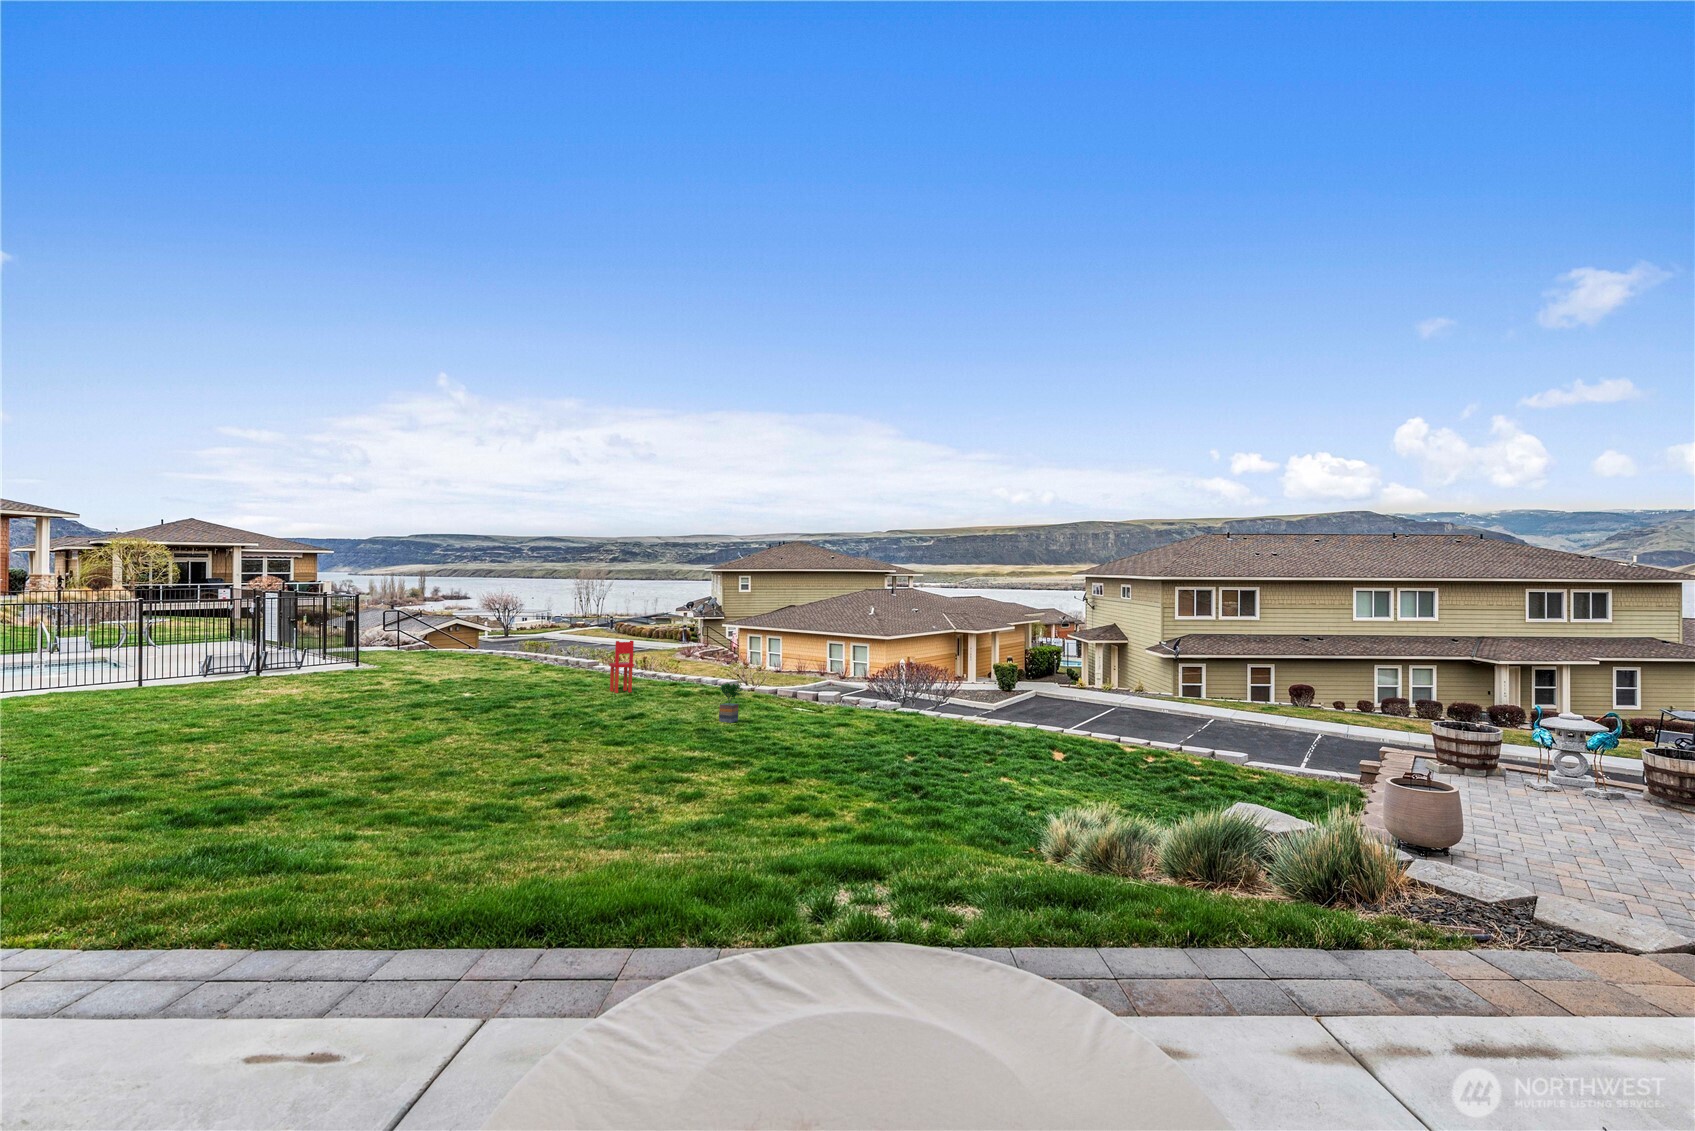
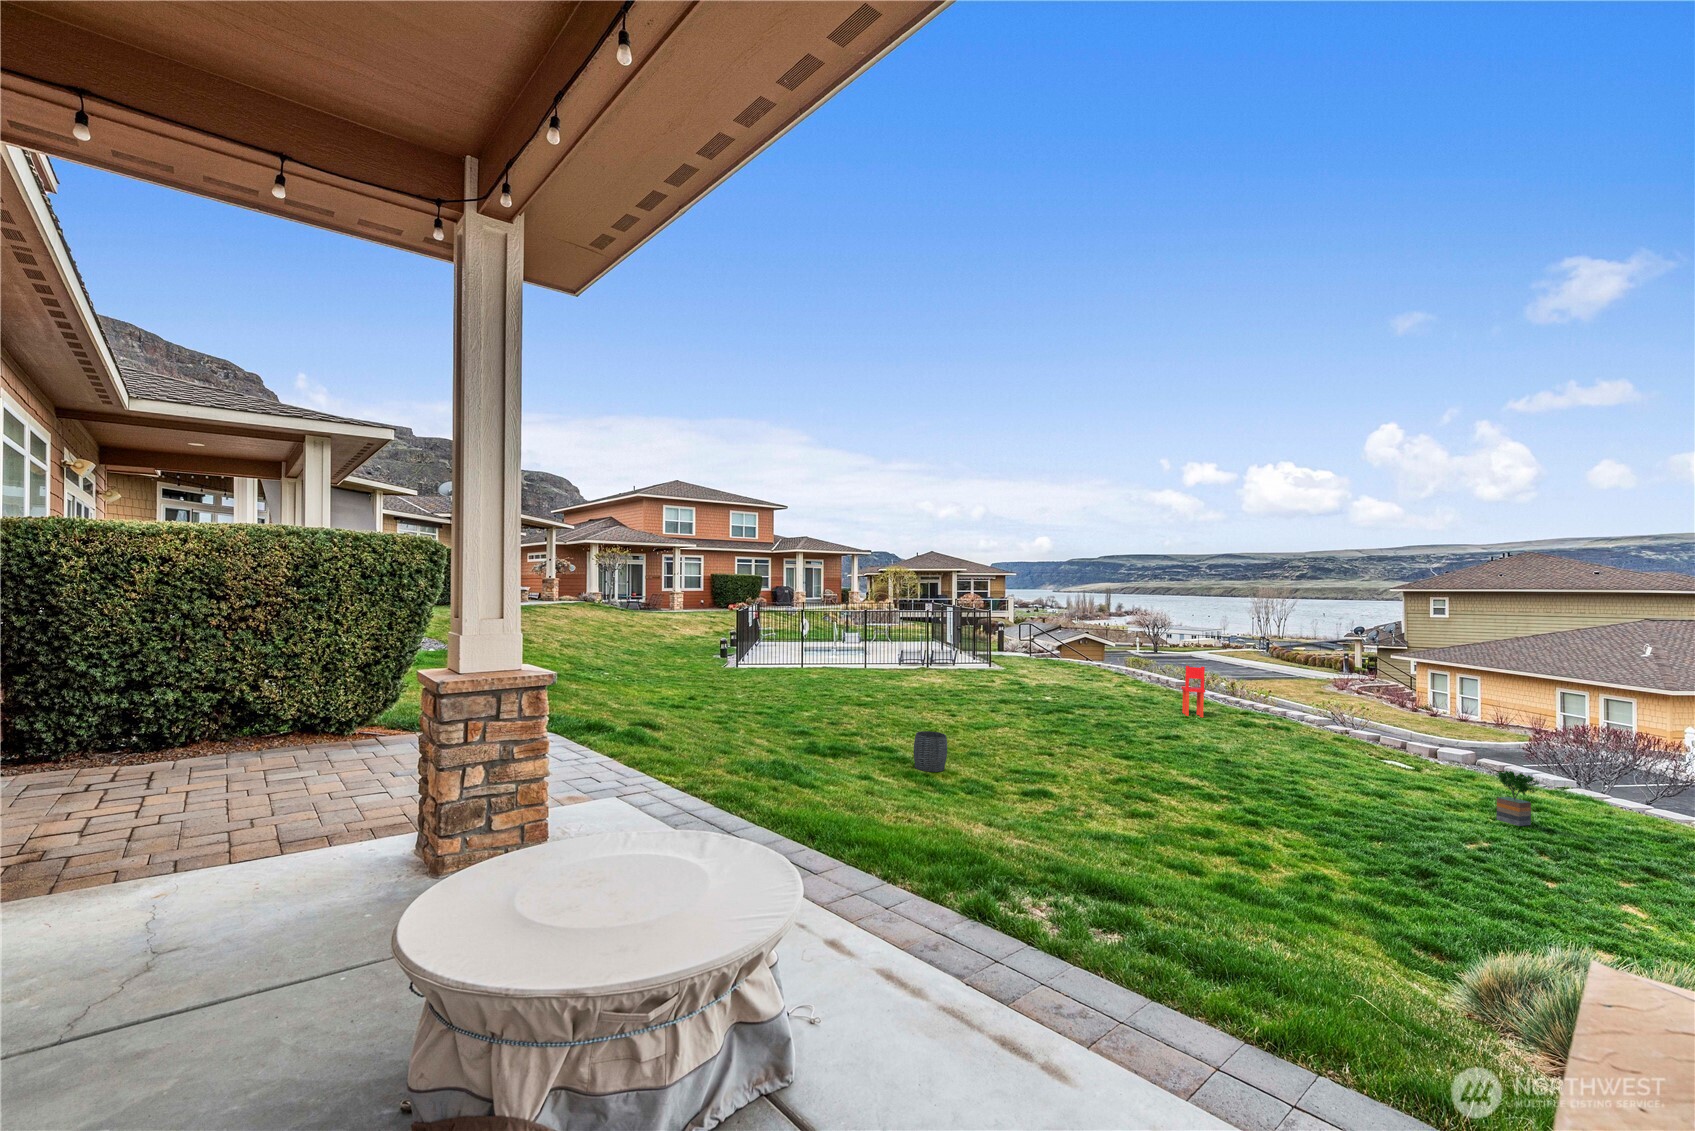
potted tree: present [719,683,743,723] -> present [1496,771,1539,826]
woven basket: none [368,755,428,817] -> present [913,731,947,772]

